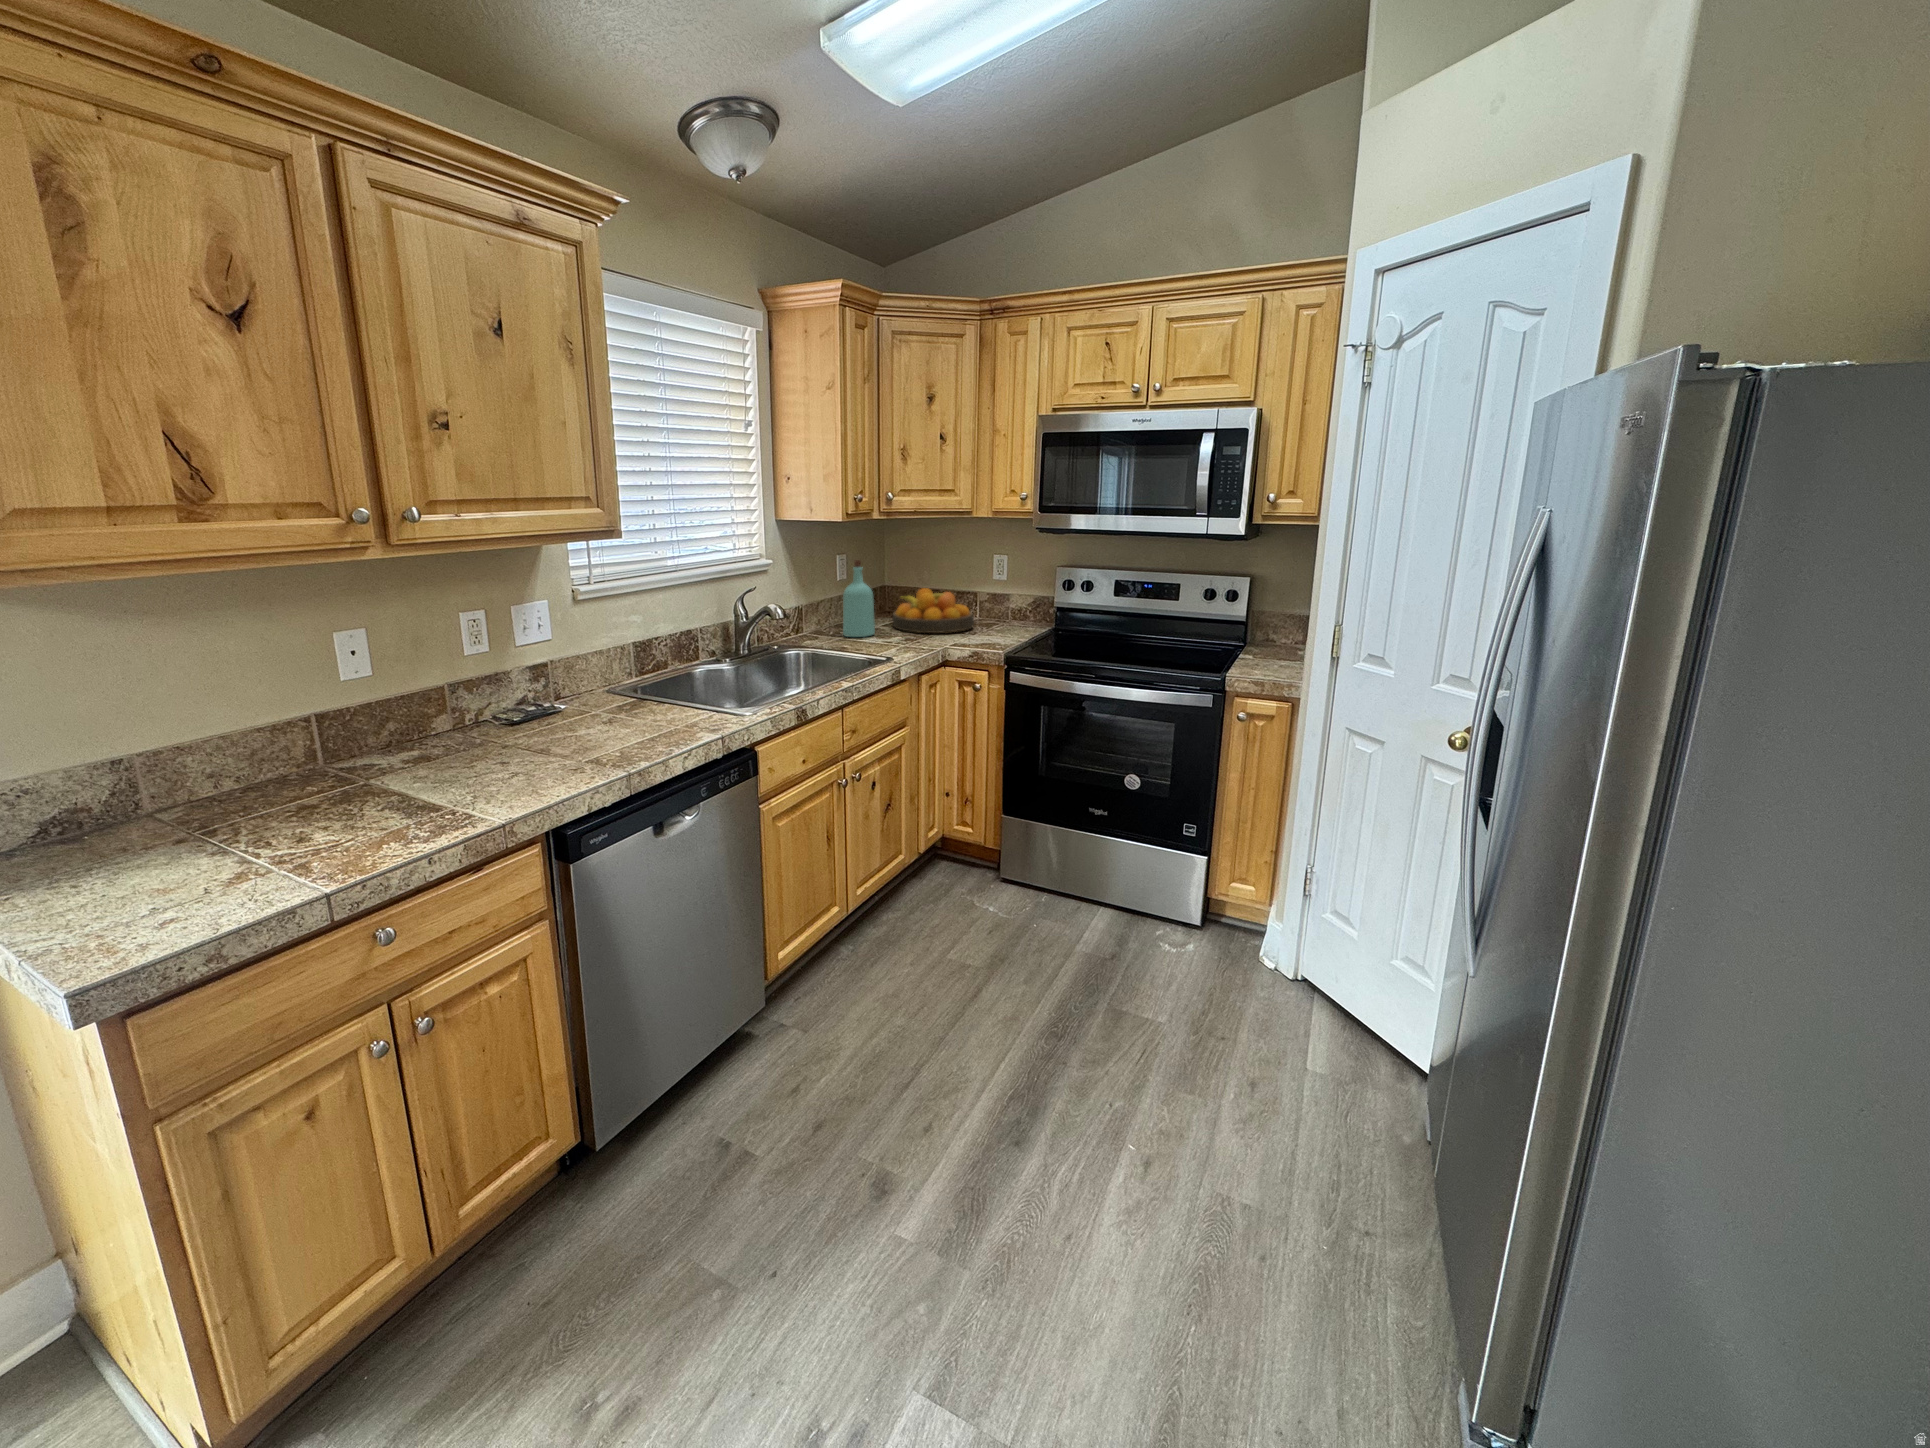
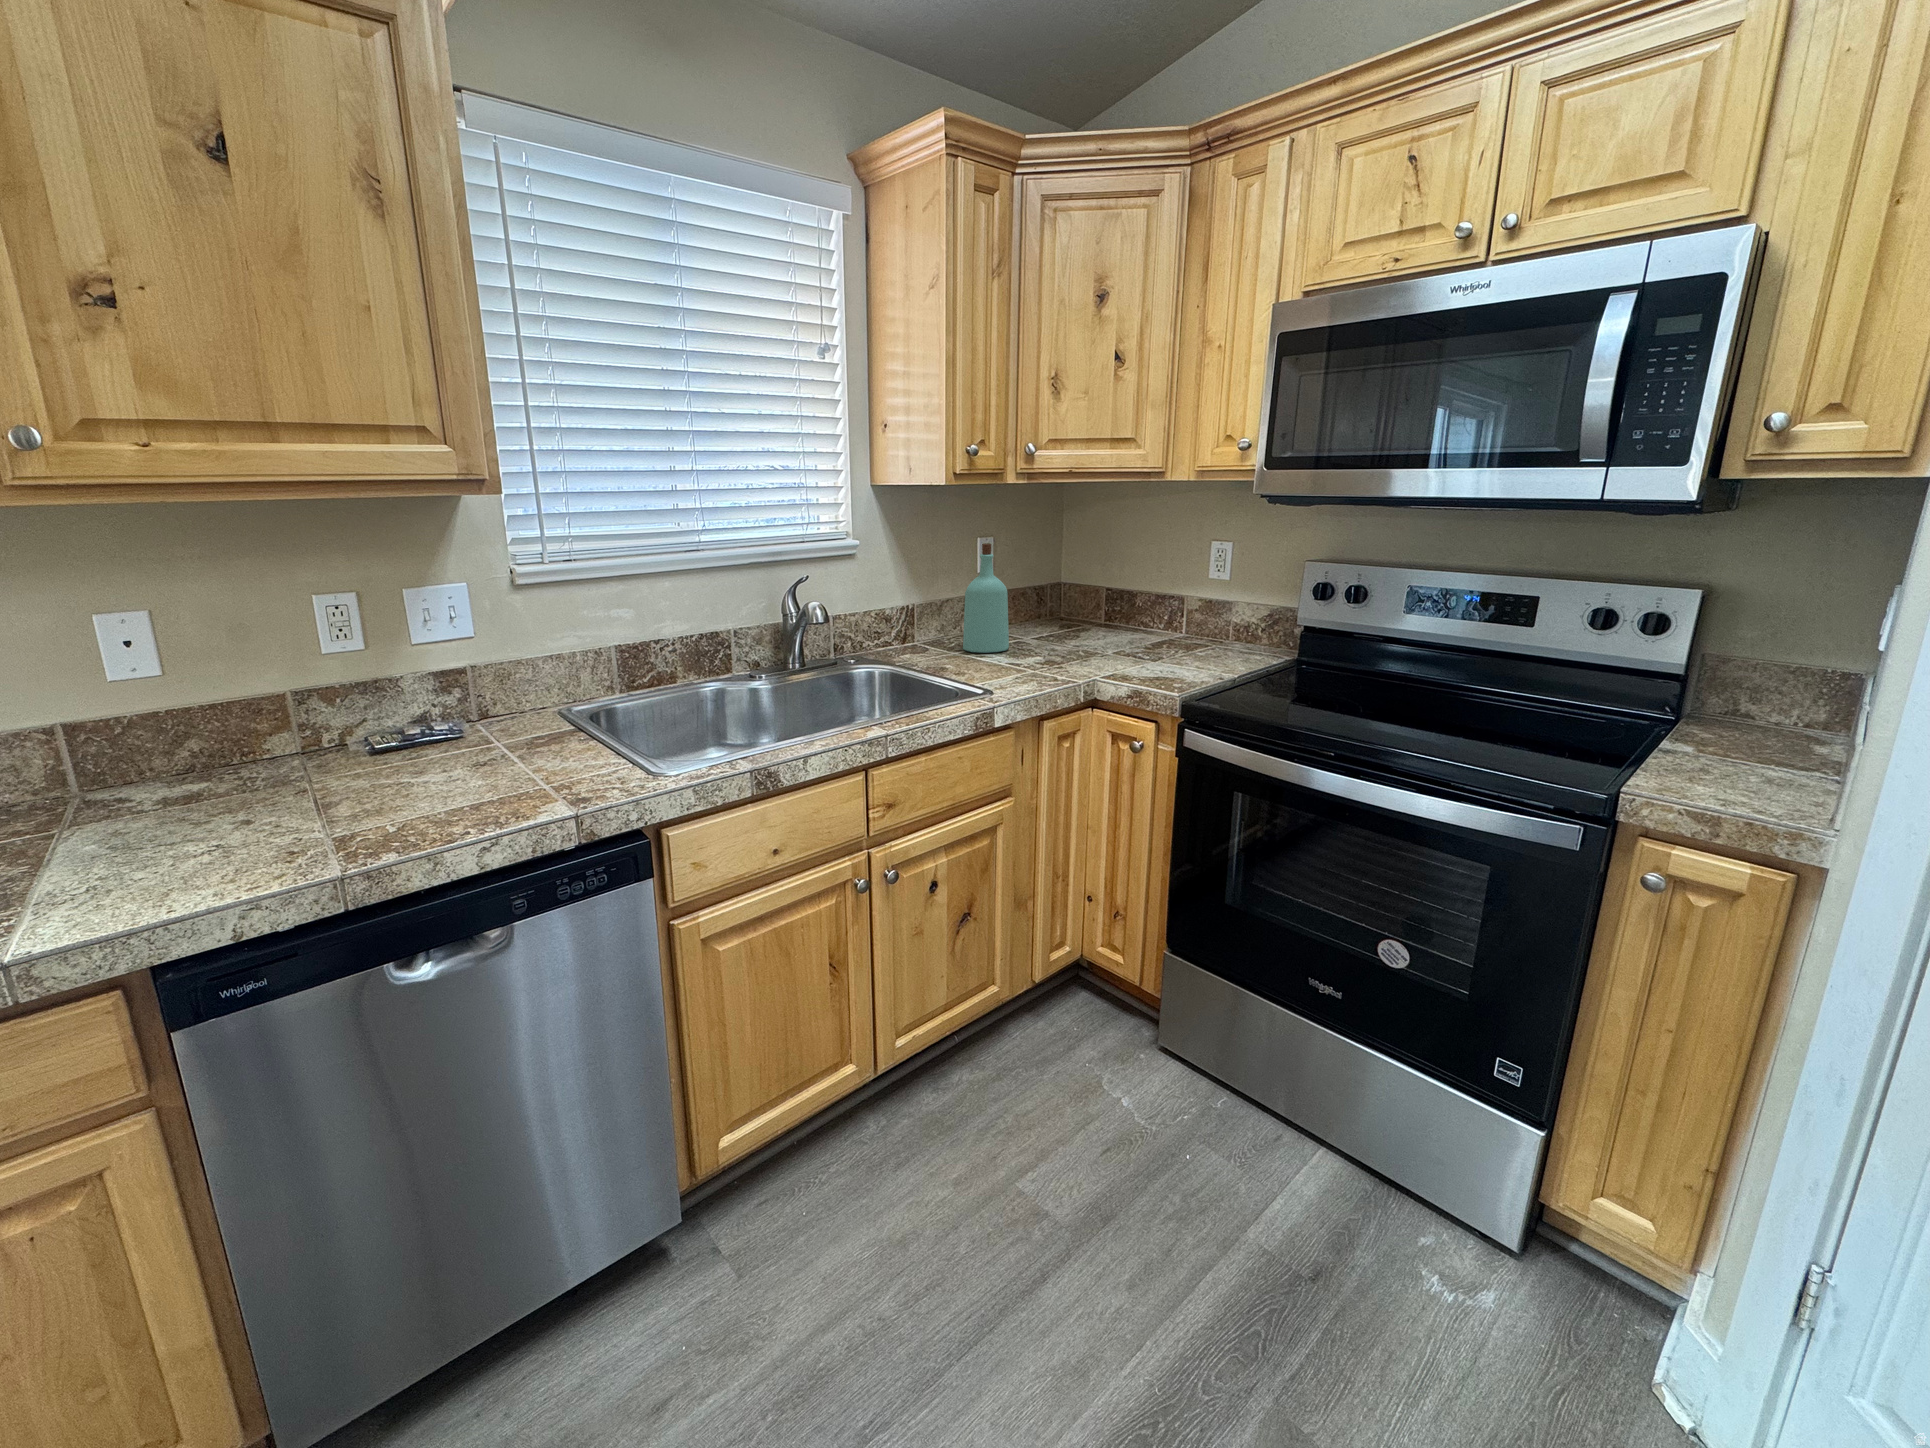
fruit bowl: present [892,588,974,633] -> none [1046,587,1167,654]

